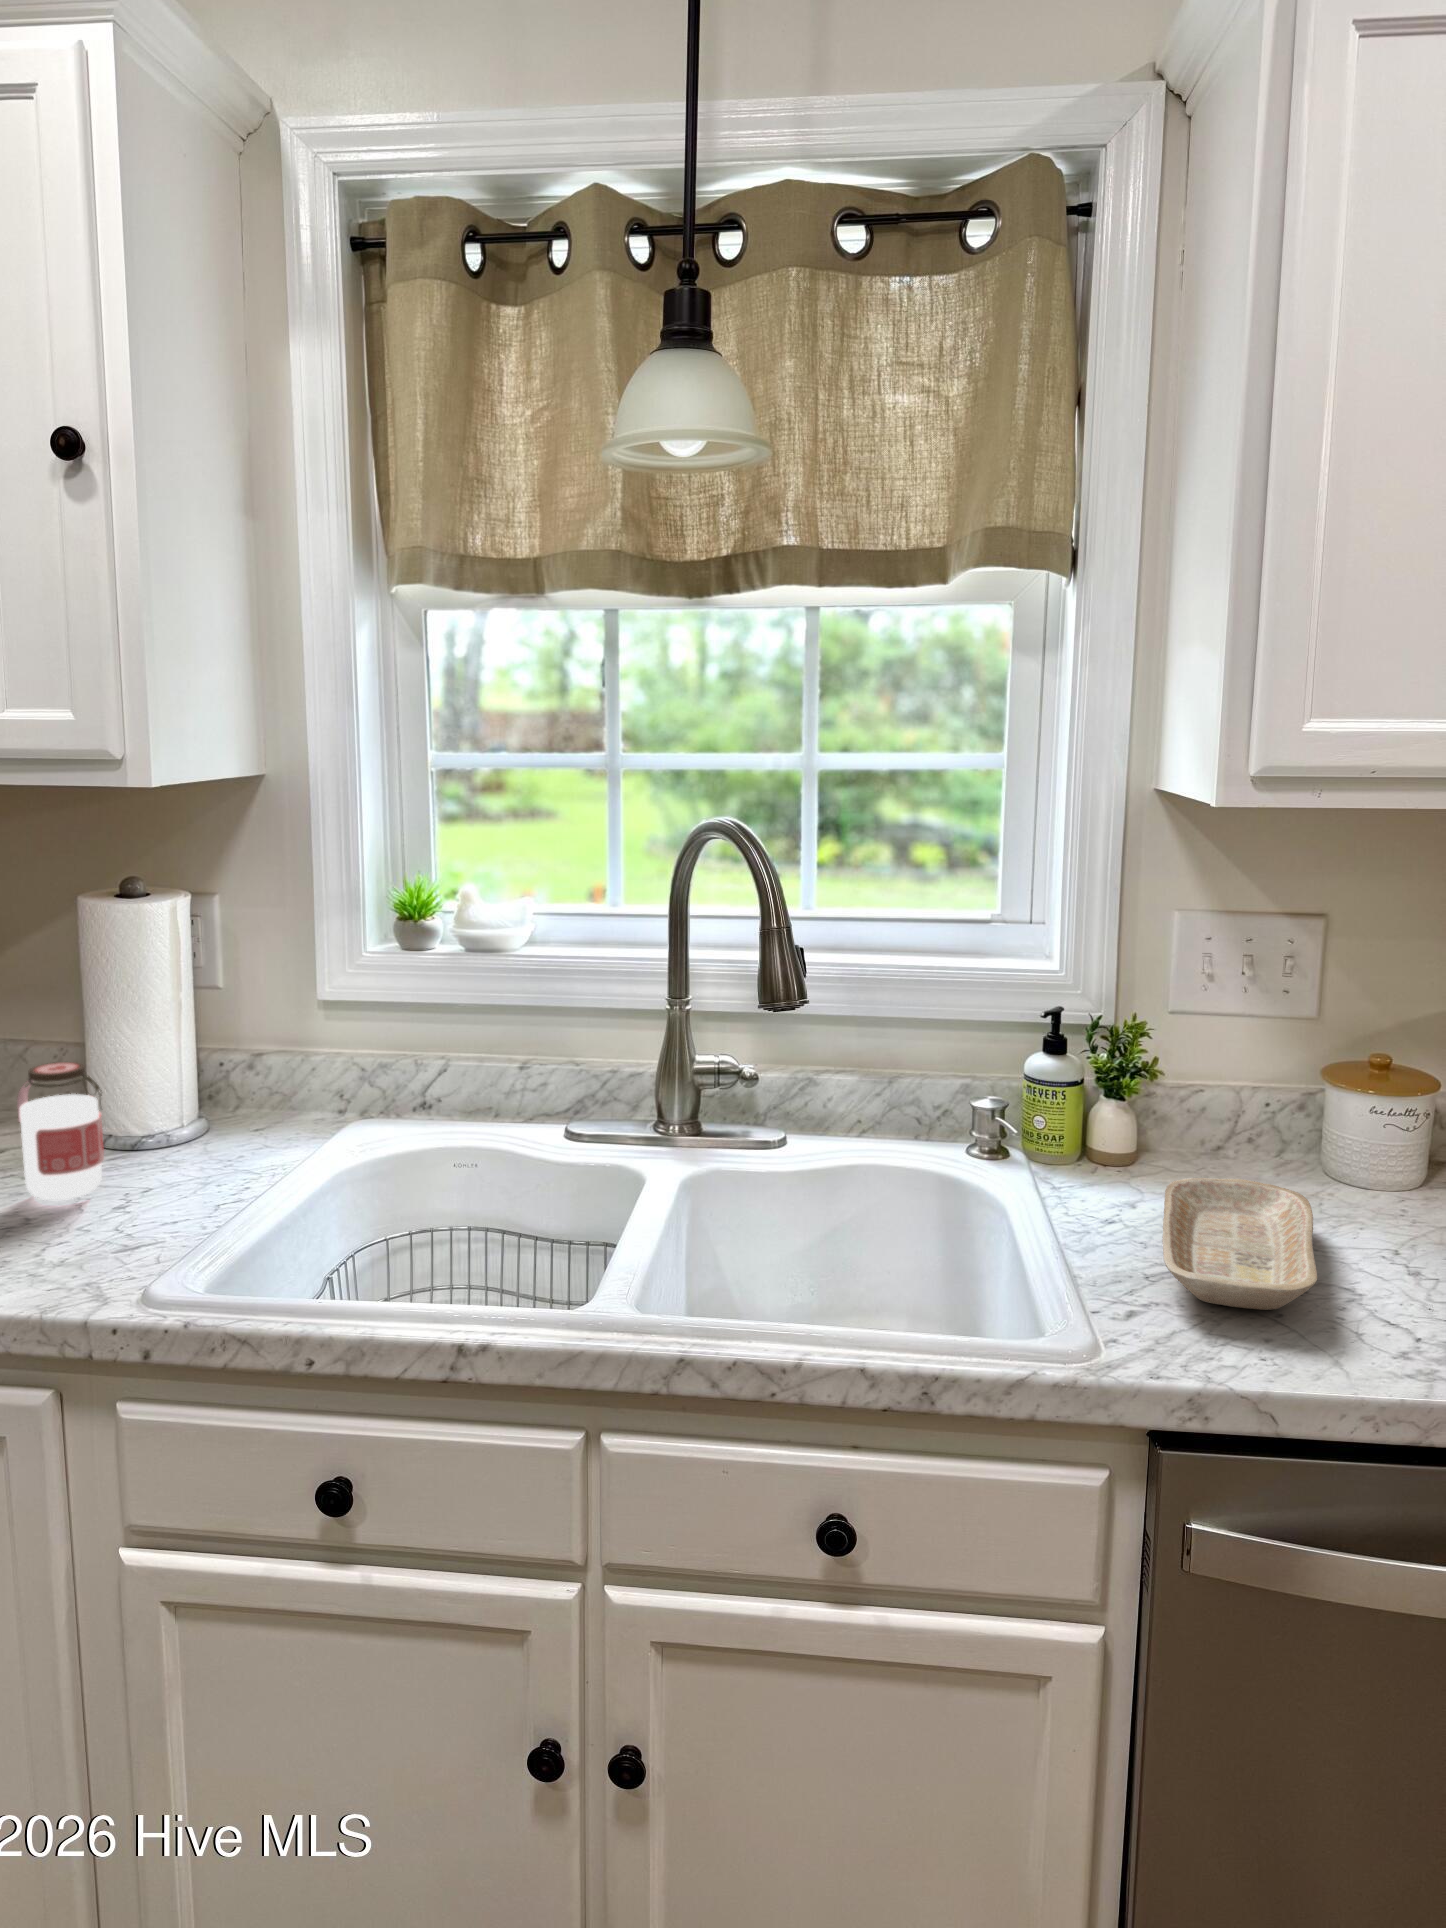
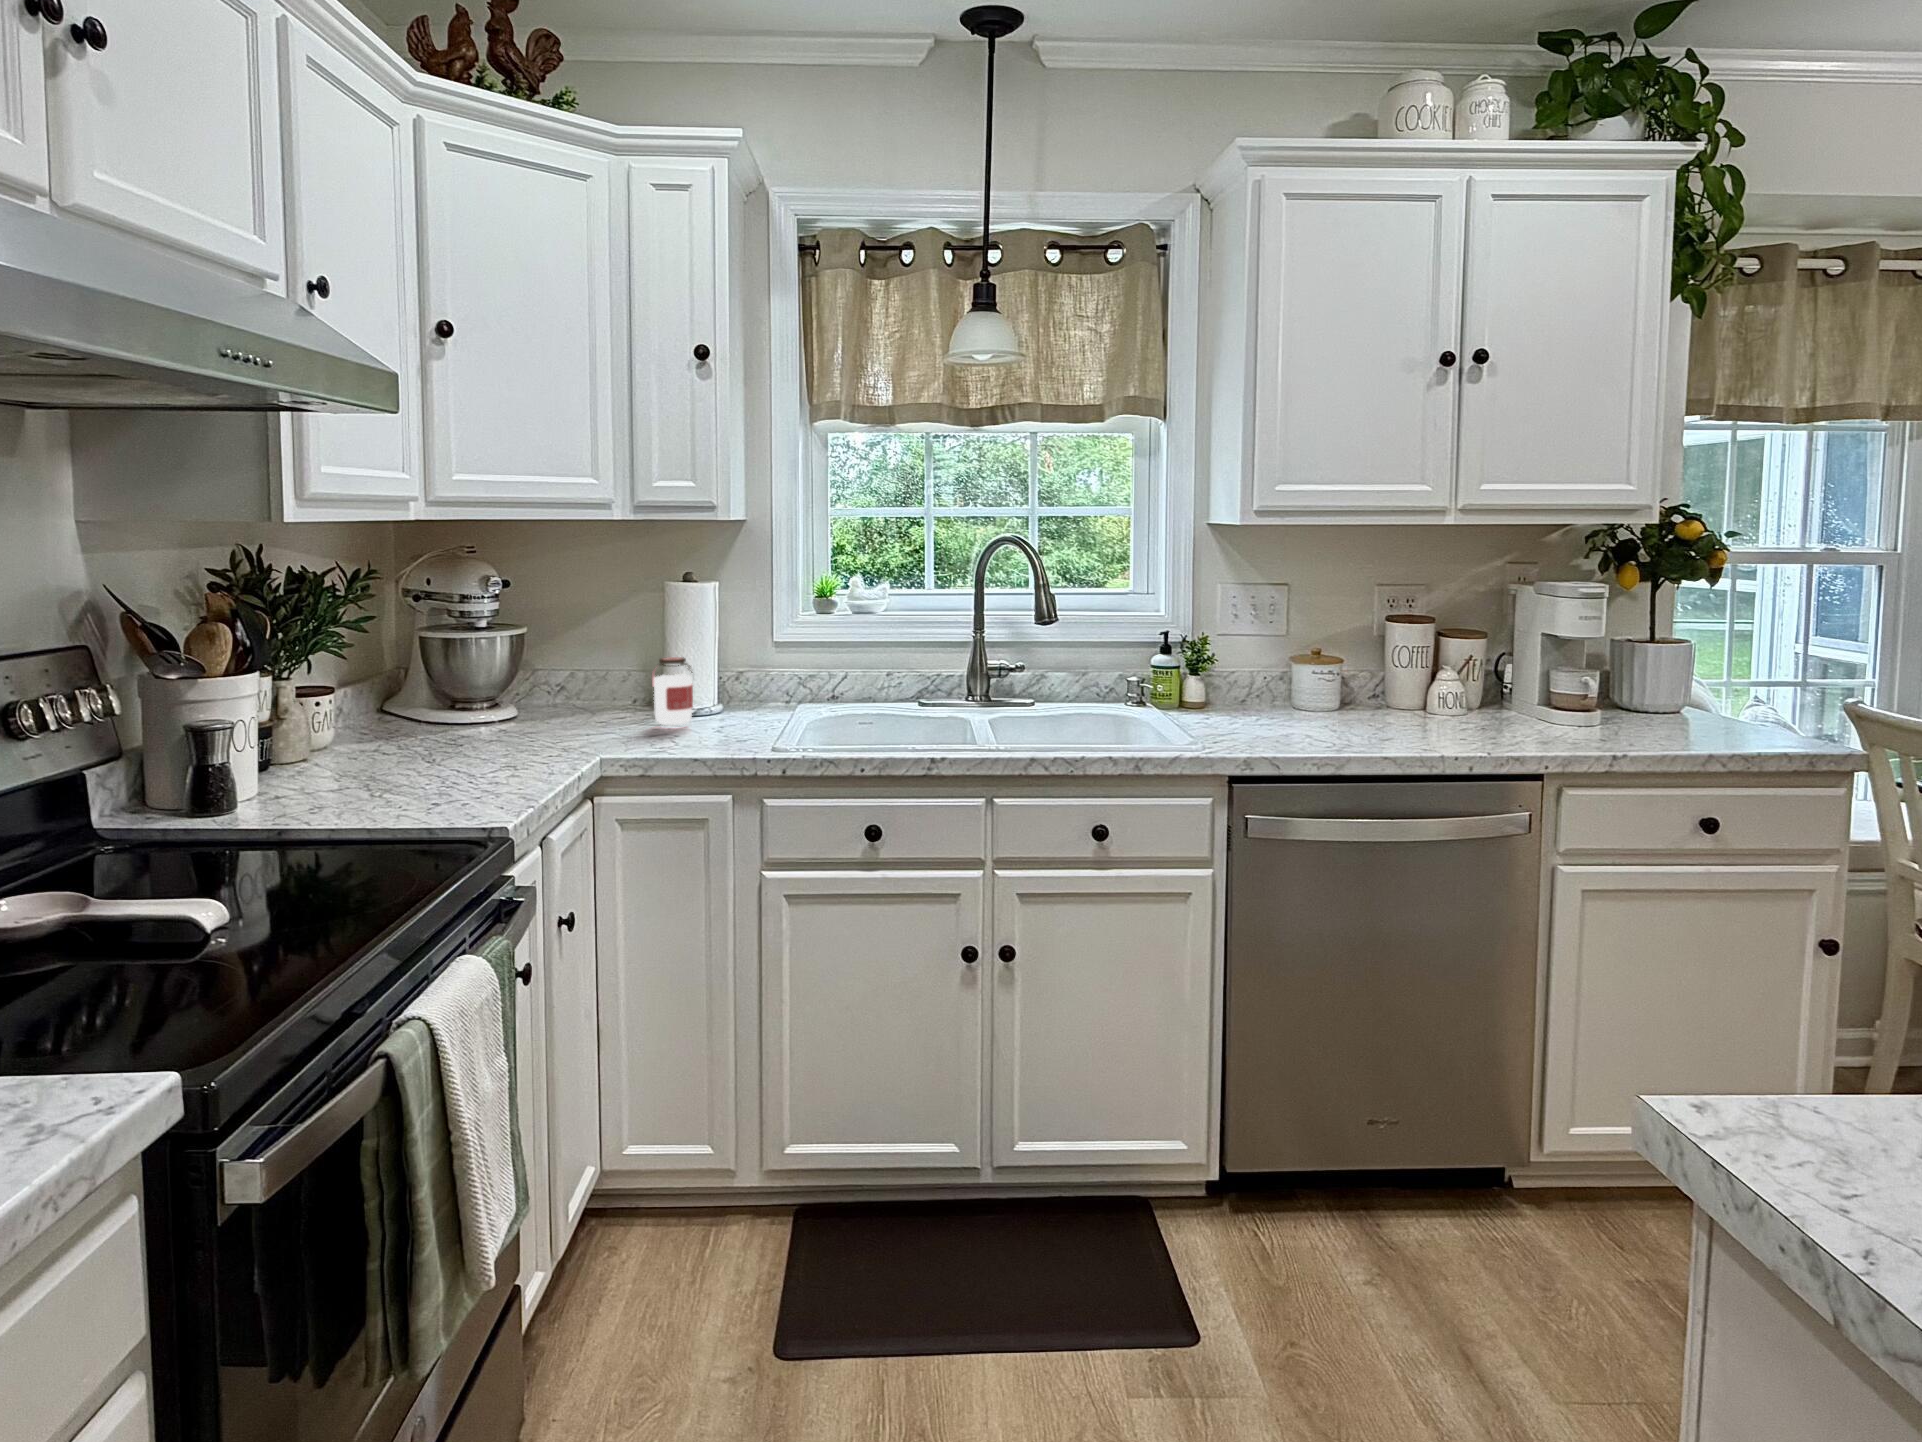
tray: present [1162,1178,1317,1310] -> none [1218,703,1287,739]

